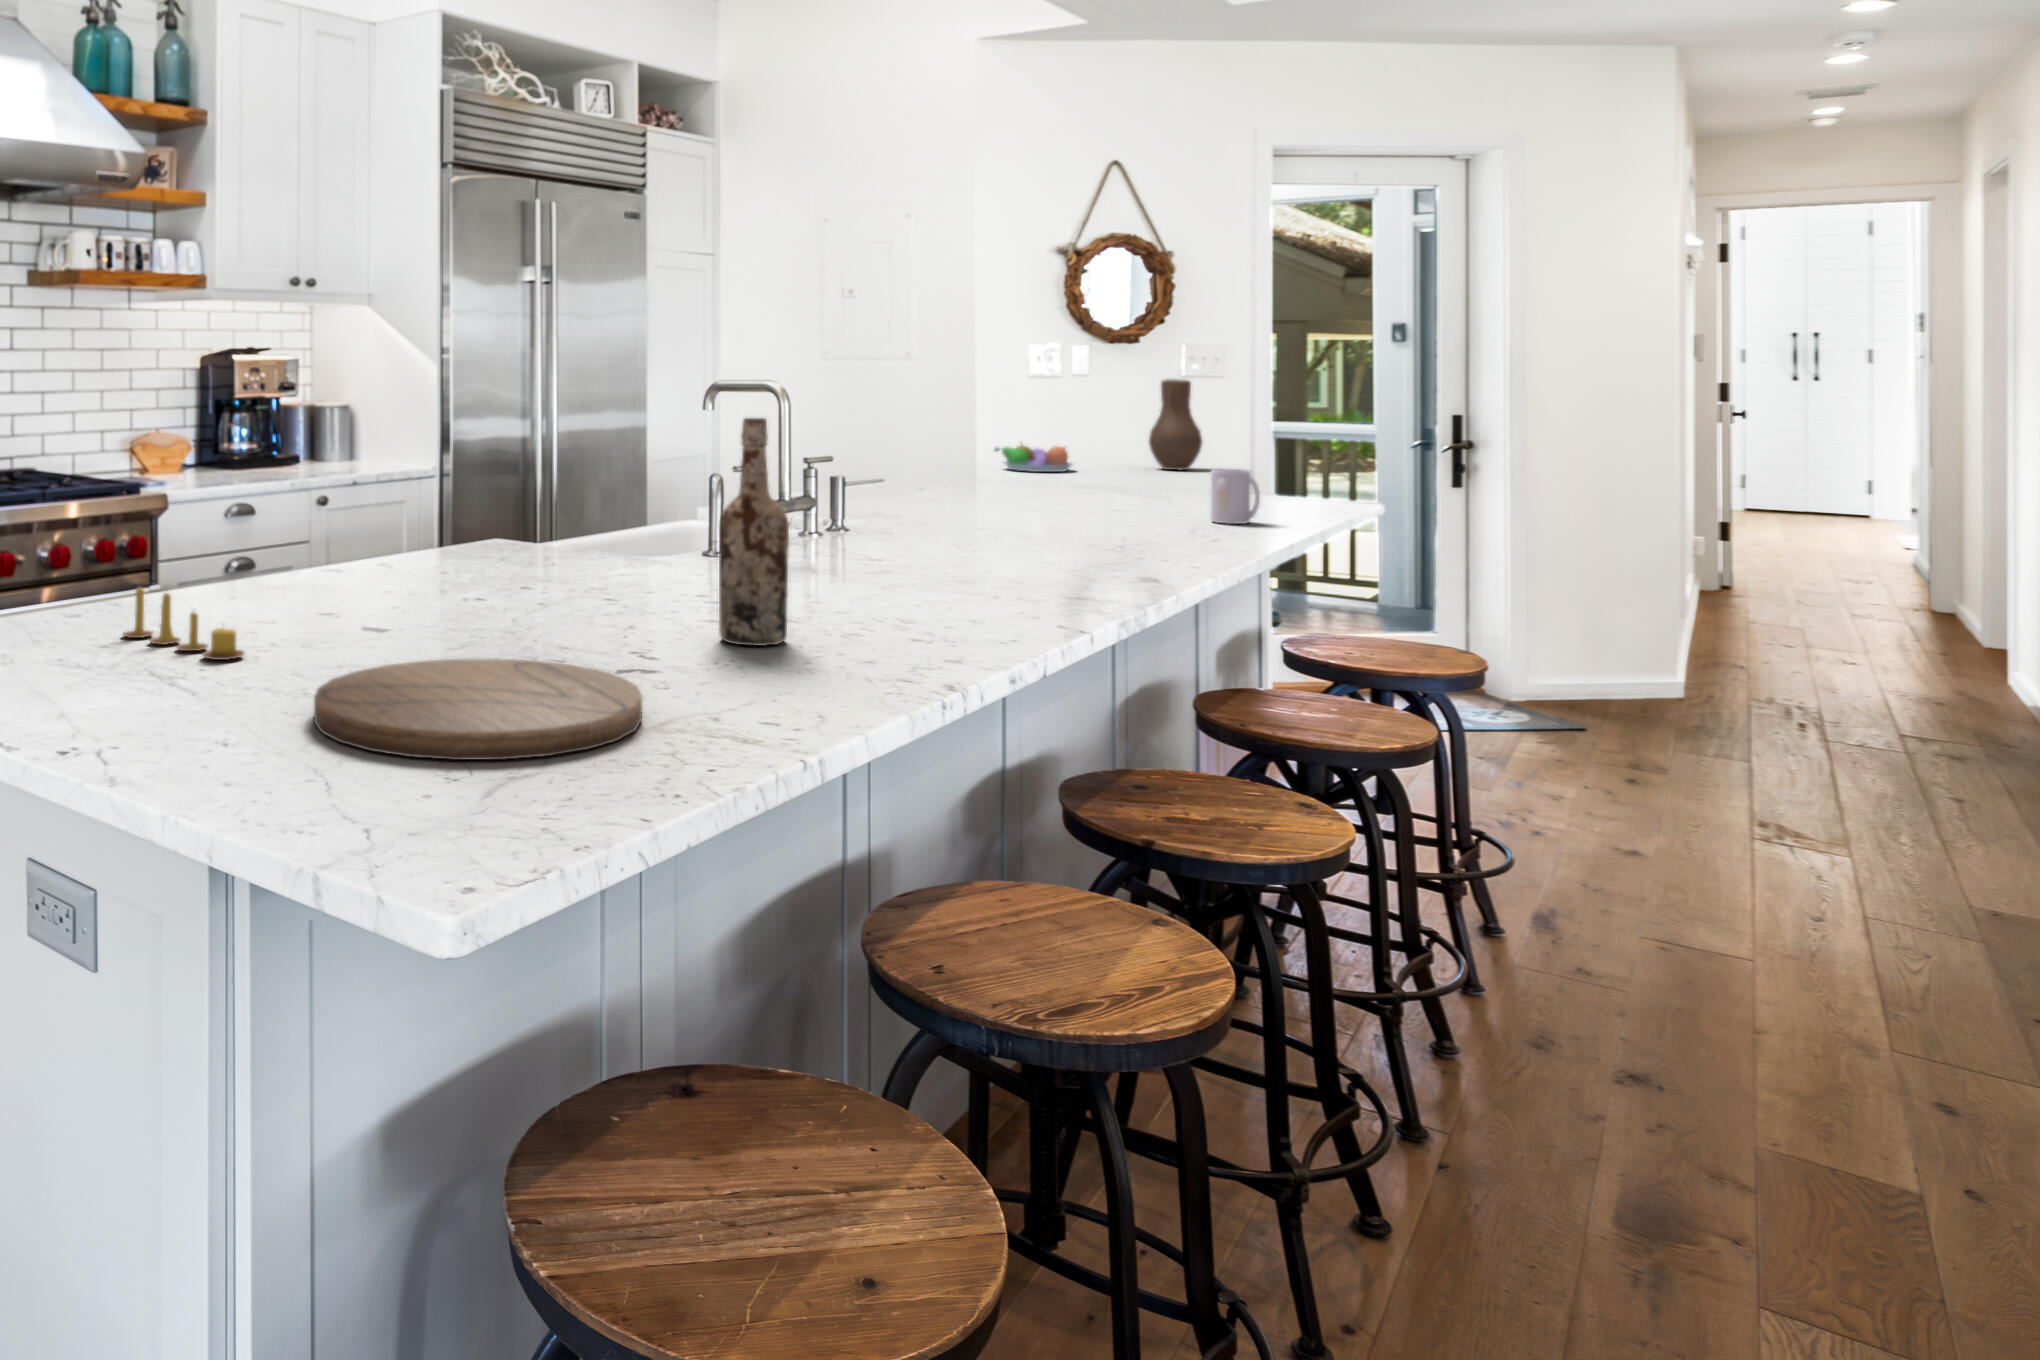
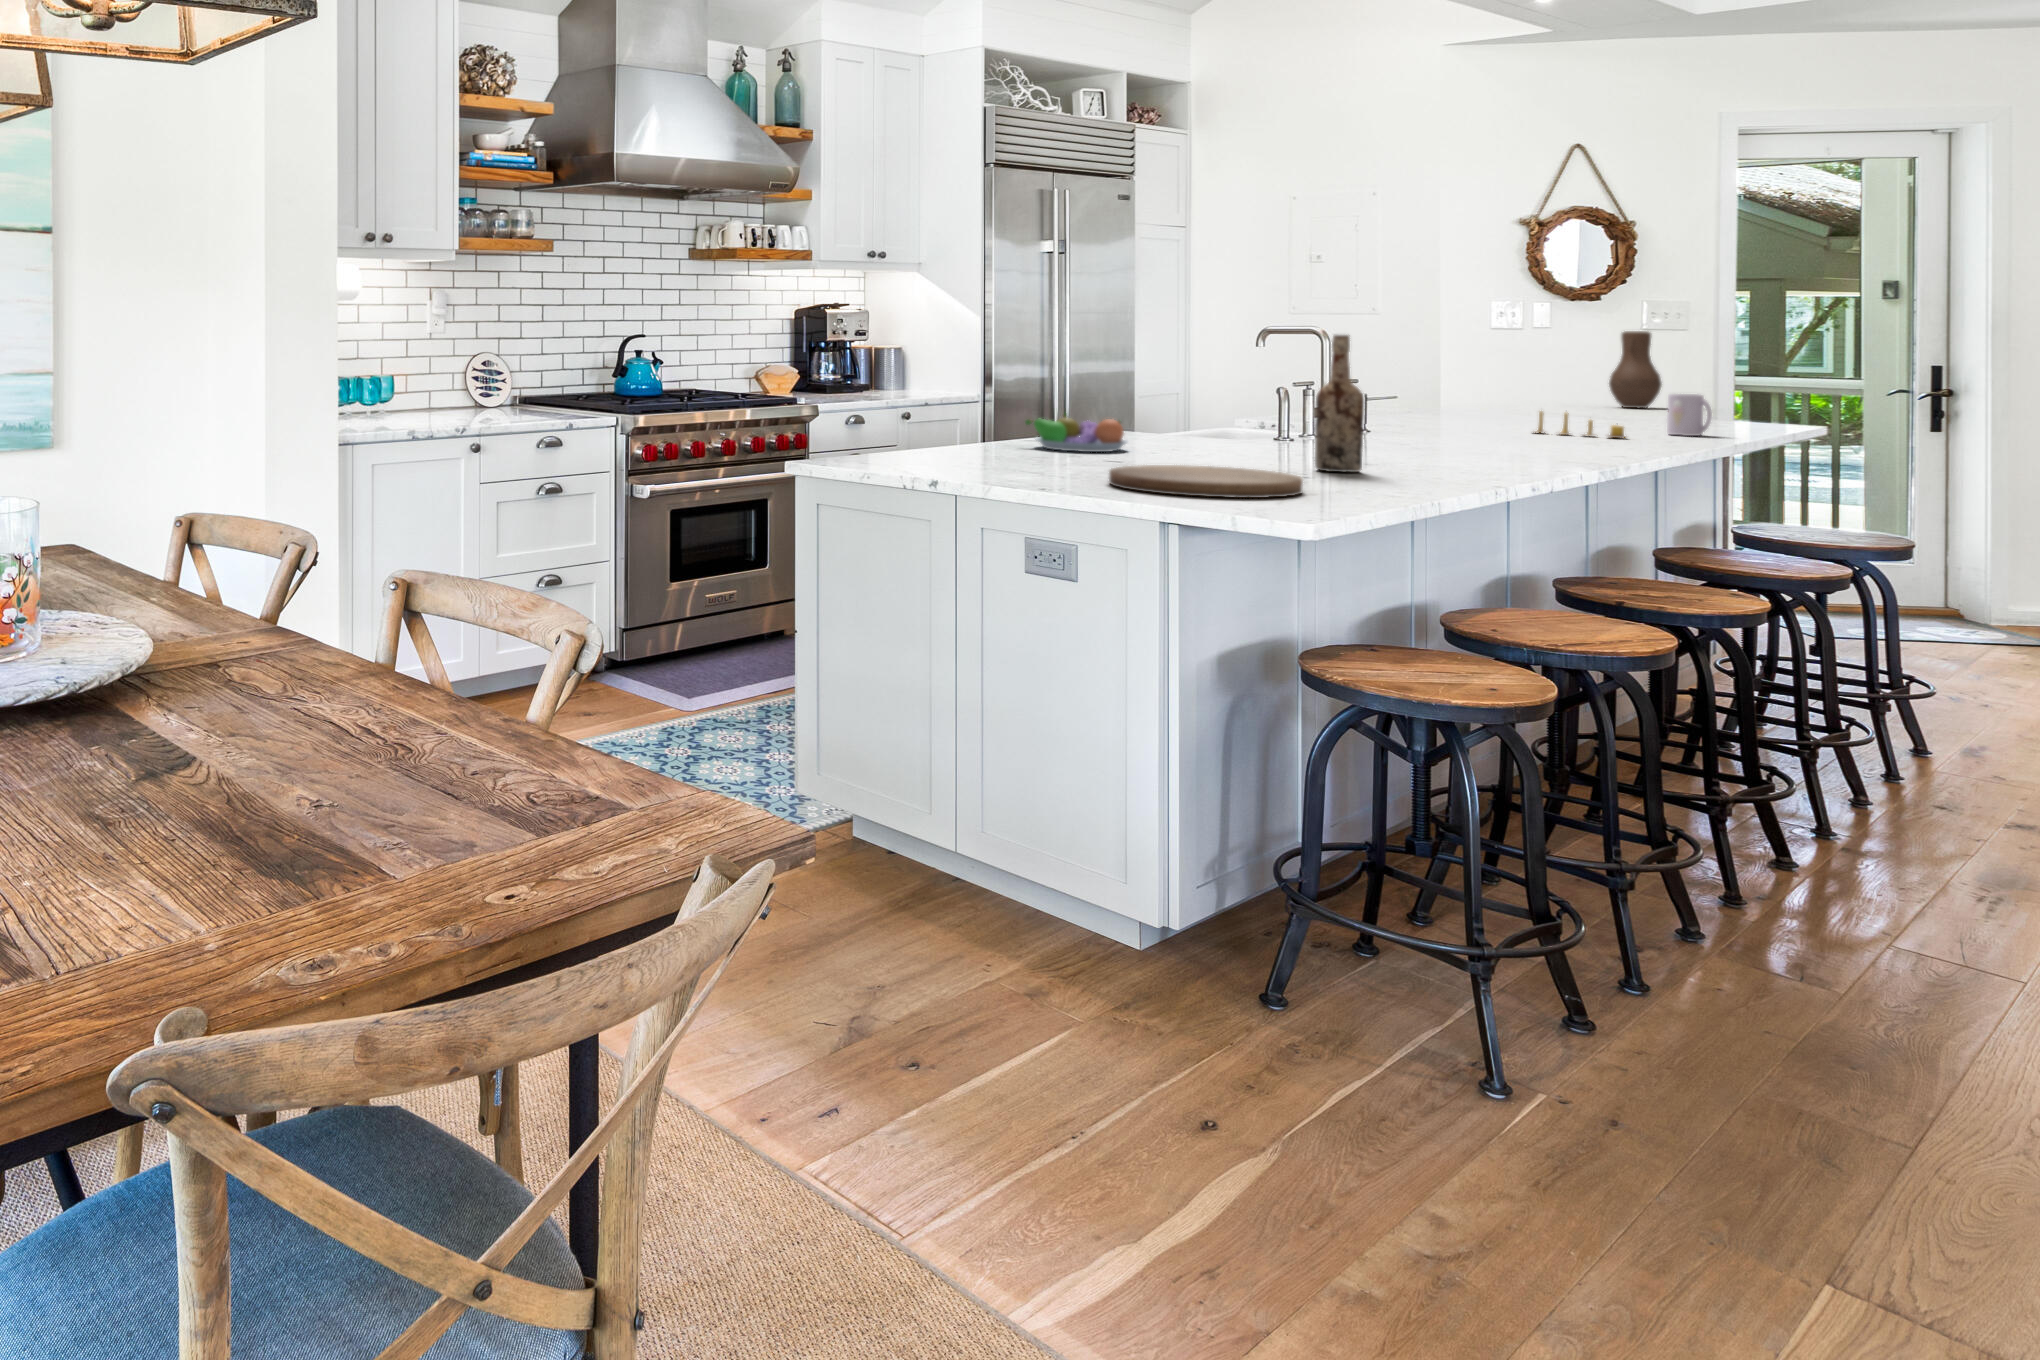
fruit bowl: present [995,445,1073,472] -> present [1026,414,1127,452]
candle: present [123,588,244,660] -> present [1536,411,1625,438]

